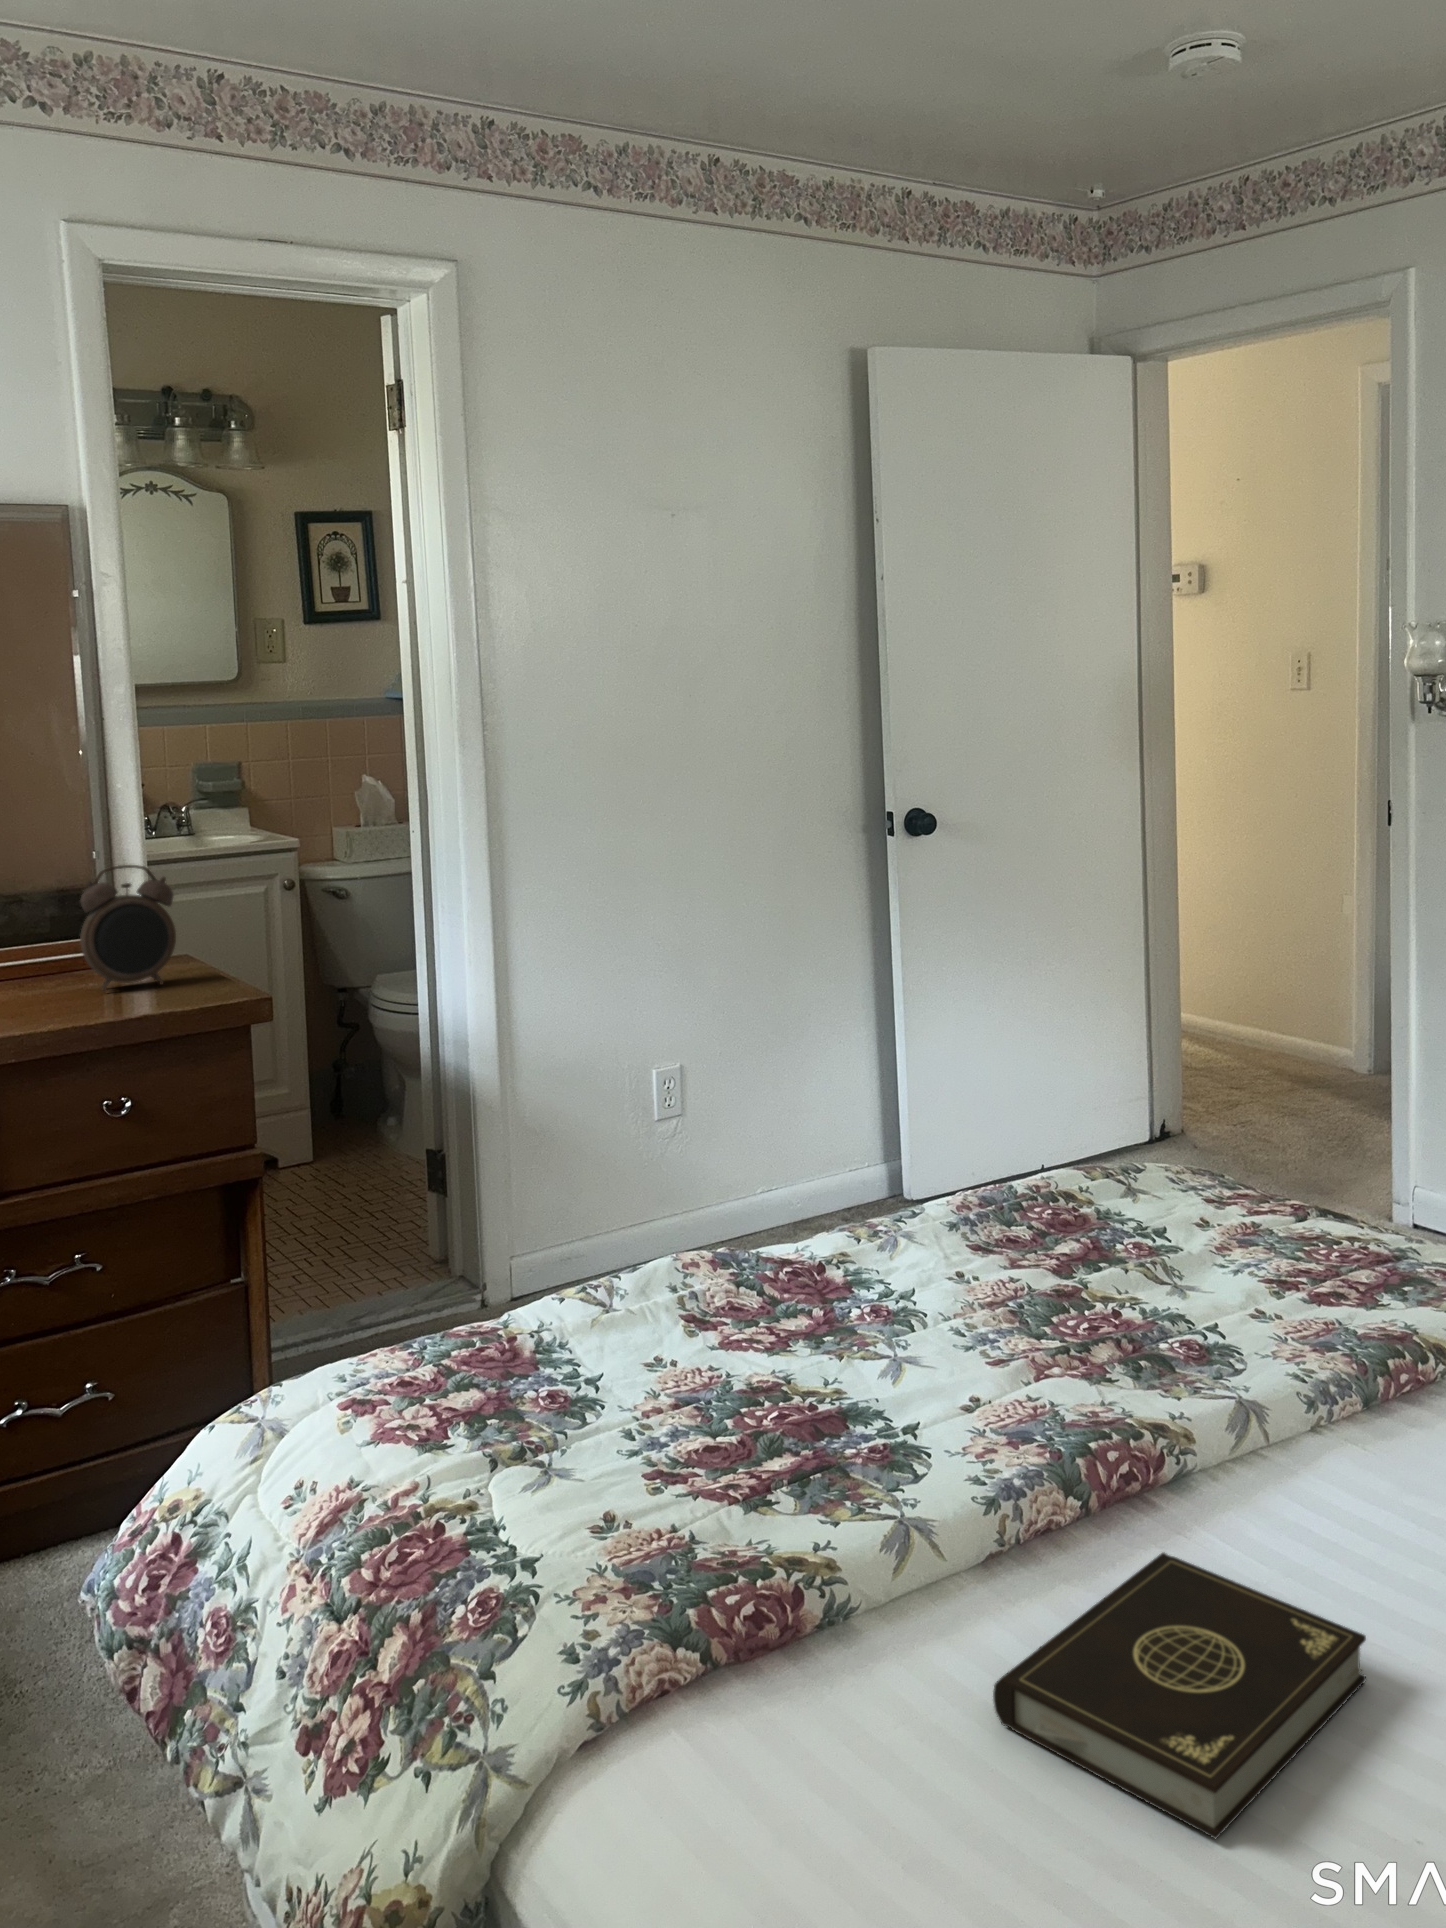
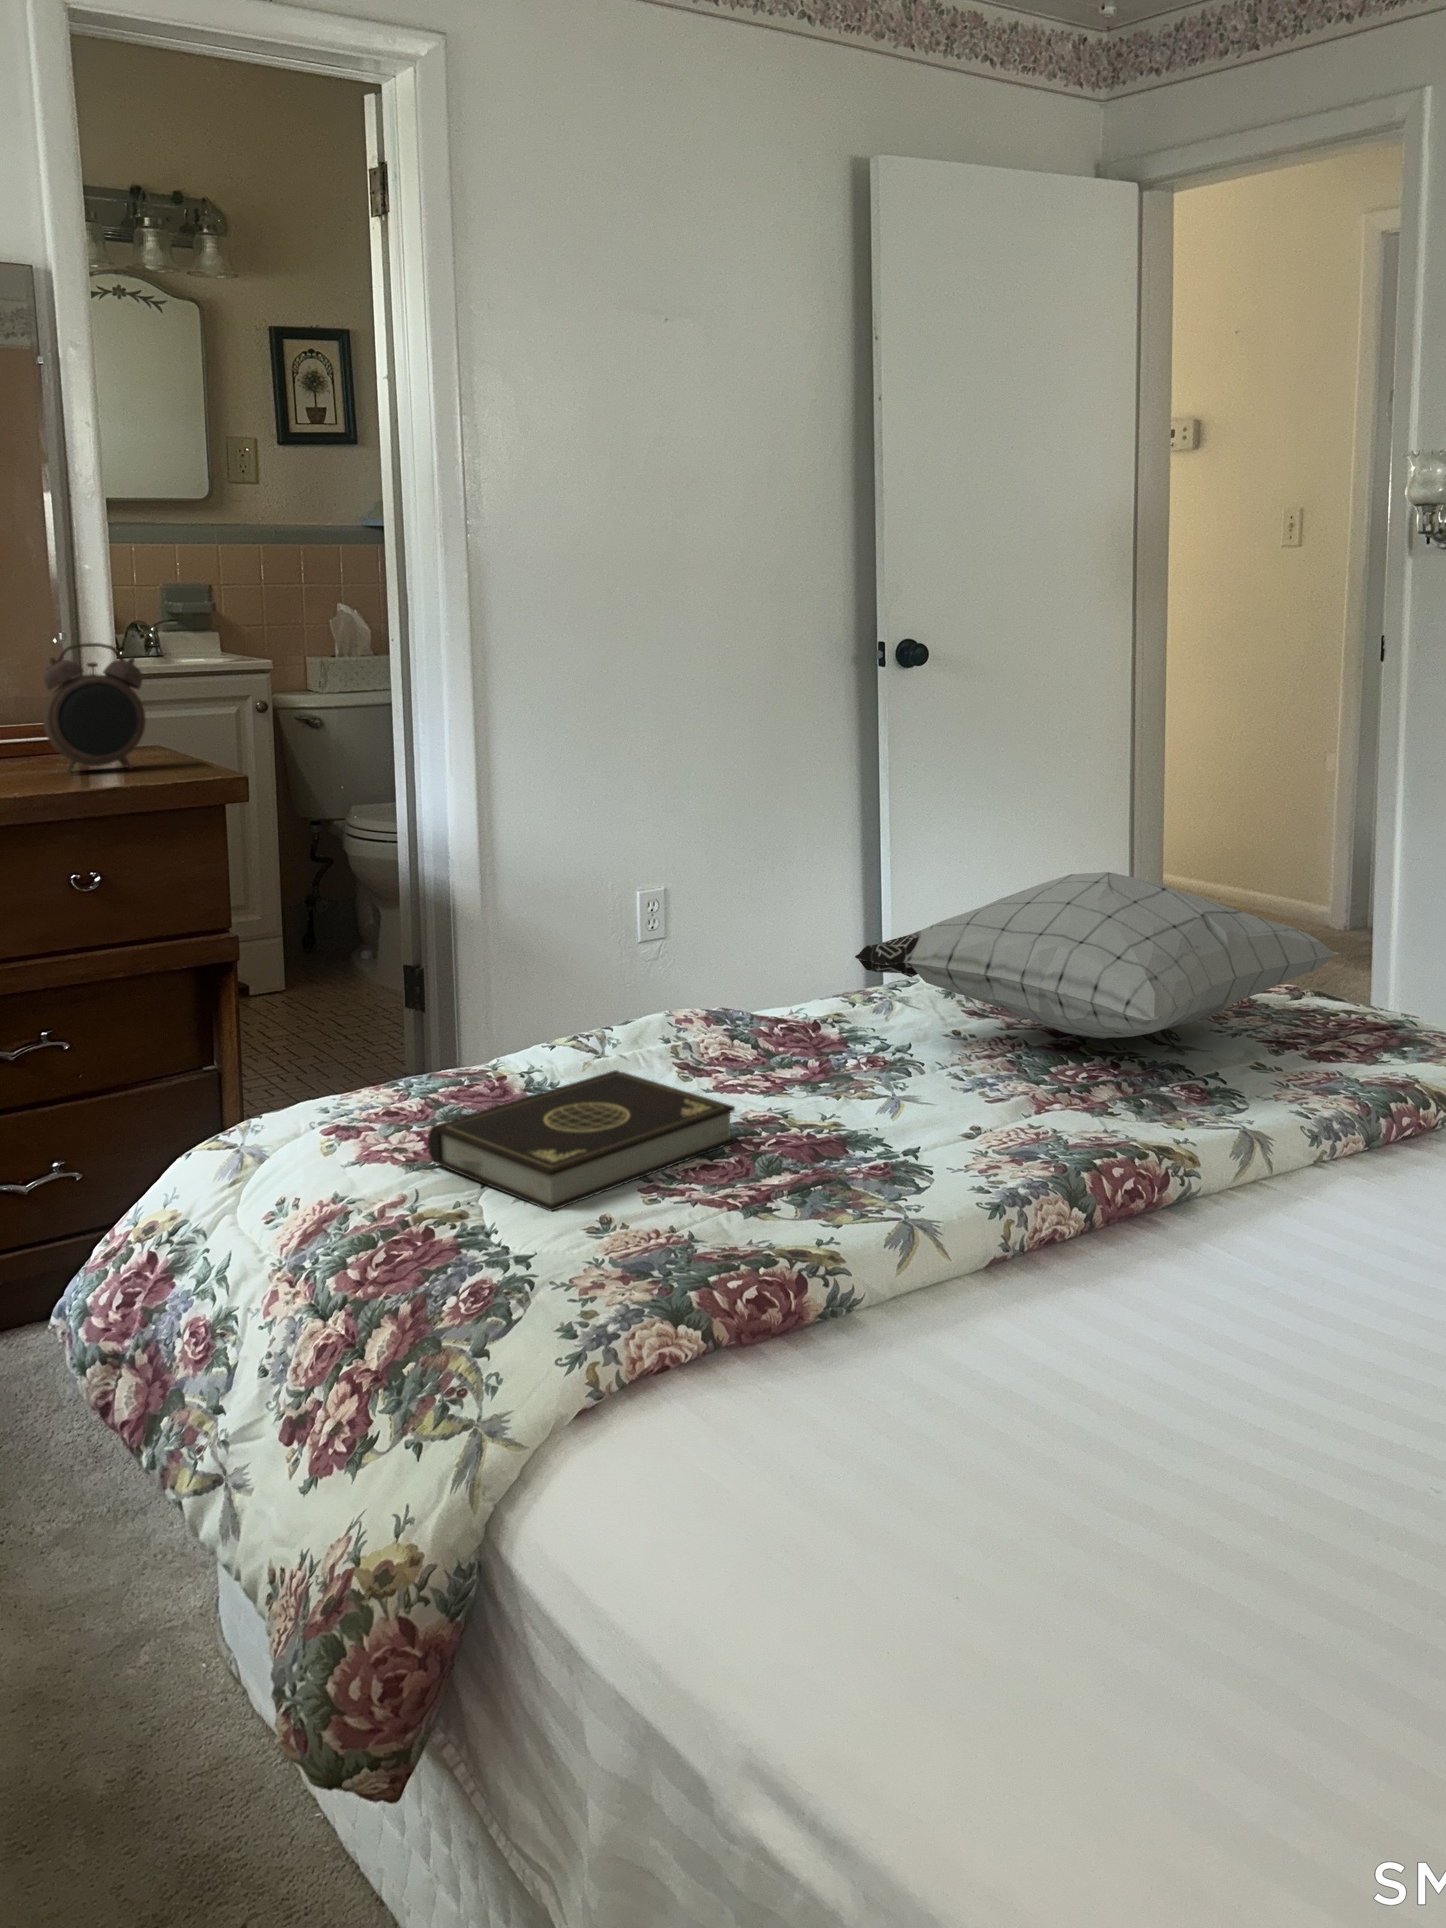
pillow: none [856,1113,1338,1292] -> present [855,872,1339,1039]
book: present [993,1553,1366,1839] -> present [428,1070,735,1211]

